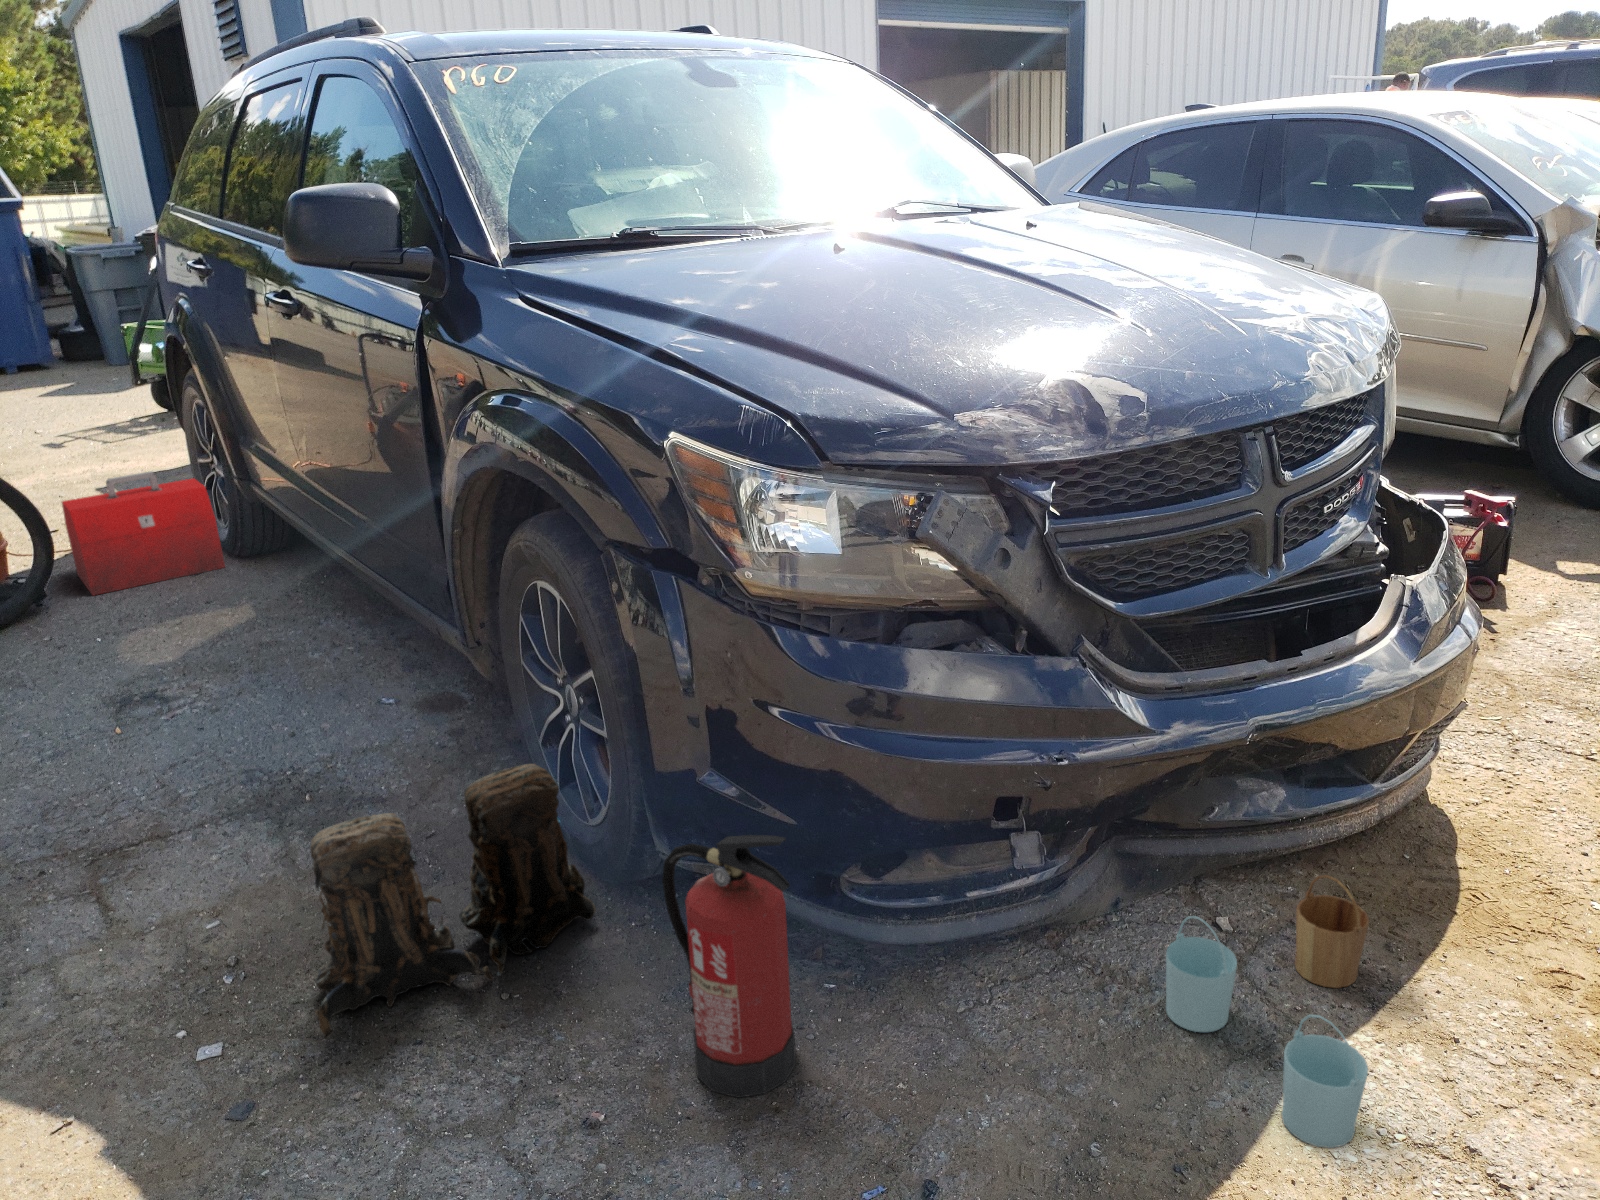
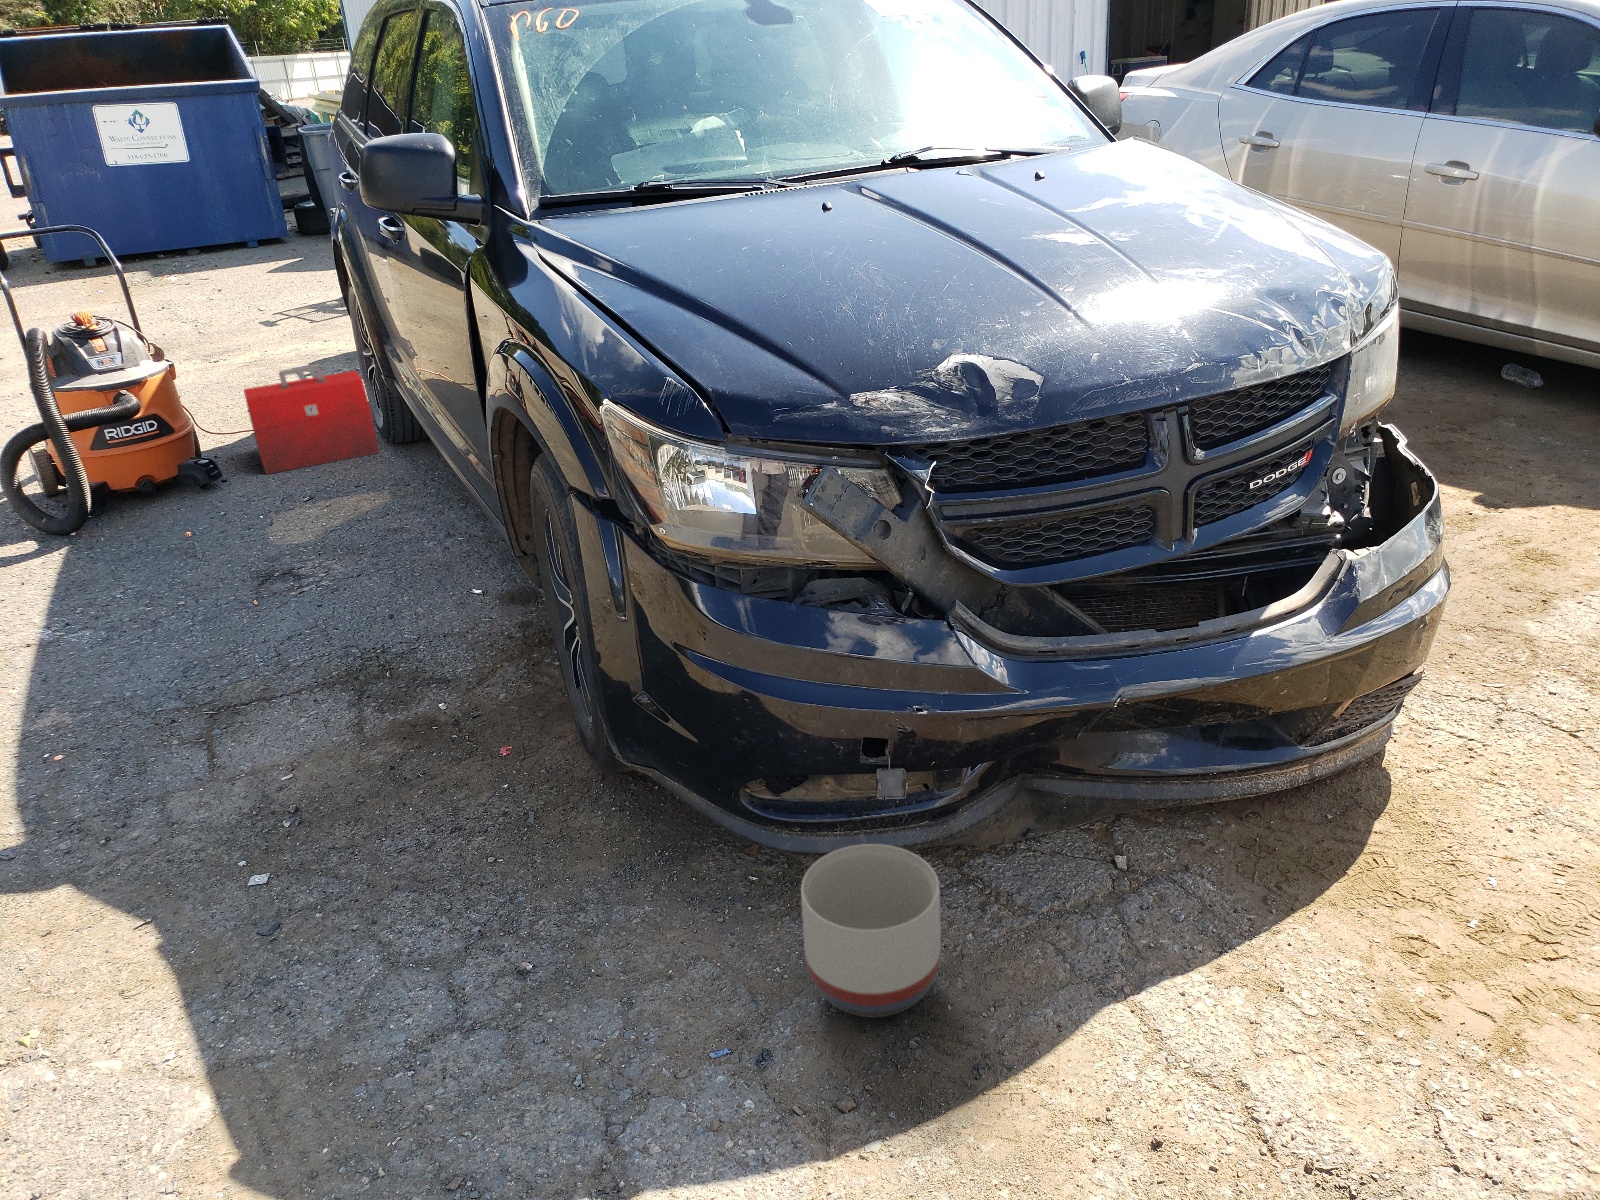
backpack: present [310,764,595,1039] -> none [334,668,581,880]
fire extinguisher: present [662,835,796,1097] -> none [594,750,702,964]
bucket: present [1166,876,1369,1148] -> none [1028,829,1232,1067]
planter: none [946,922,1109,1127] -> present [801,844,941,1017]

